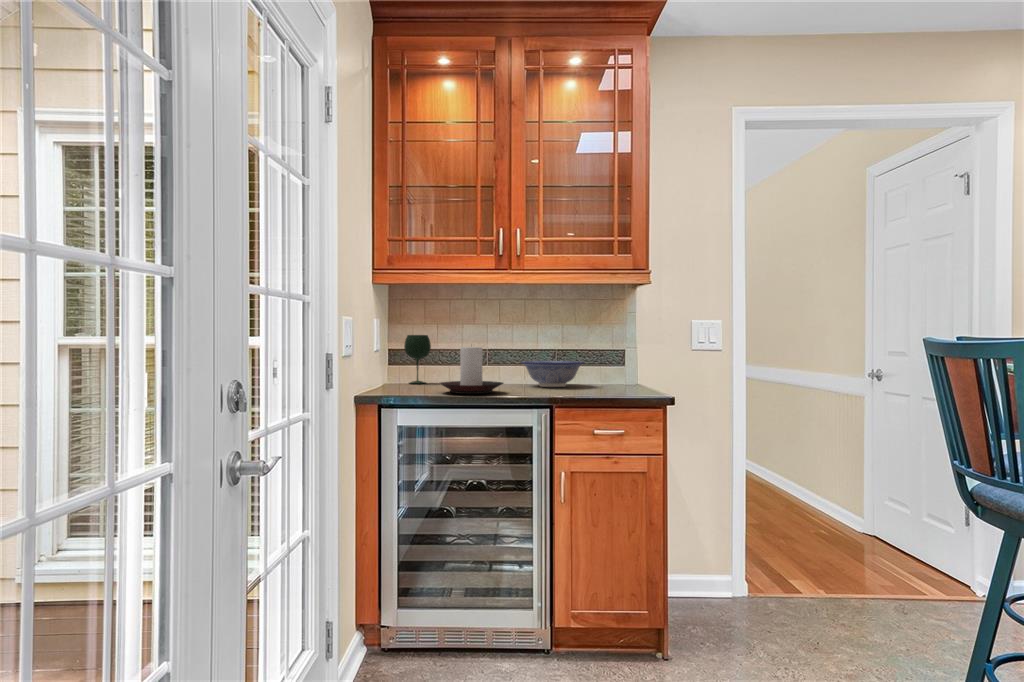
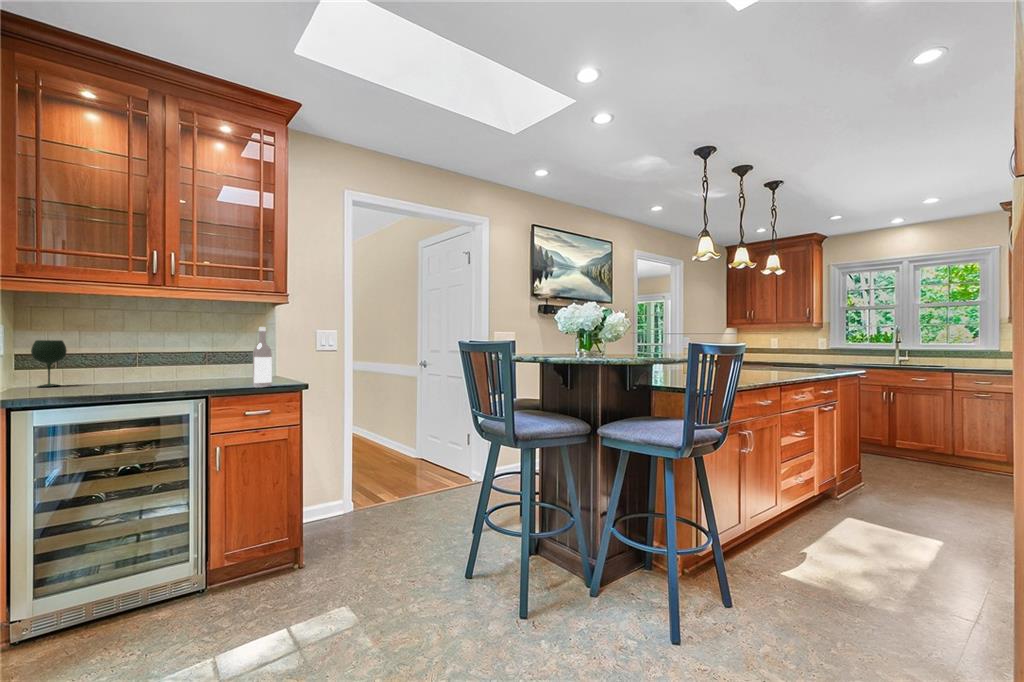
wine bottle: none [604,314,627,397] -> present [253,327,272,388]
candle holder: present [440,347,503,394] -> none [83,349,158,393]
decorative bowl: present [521,361,584,387] -> none [172,361,234,383]

